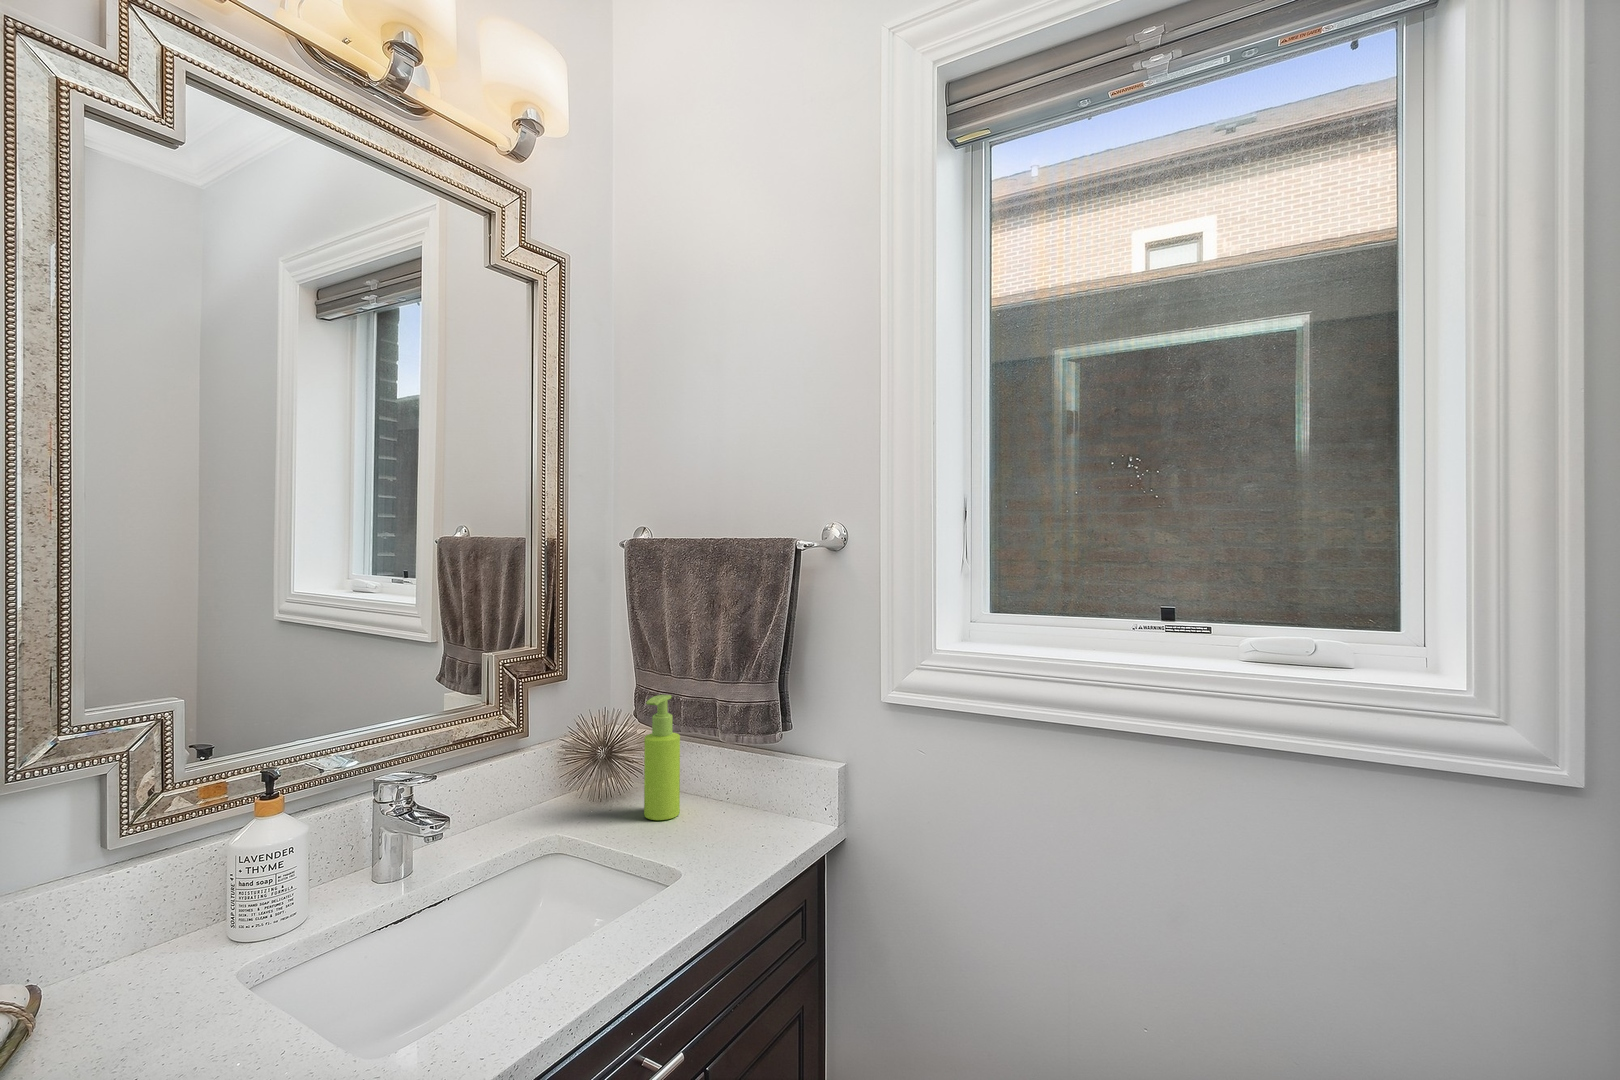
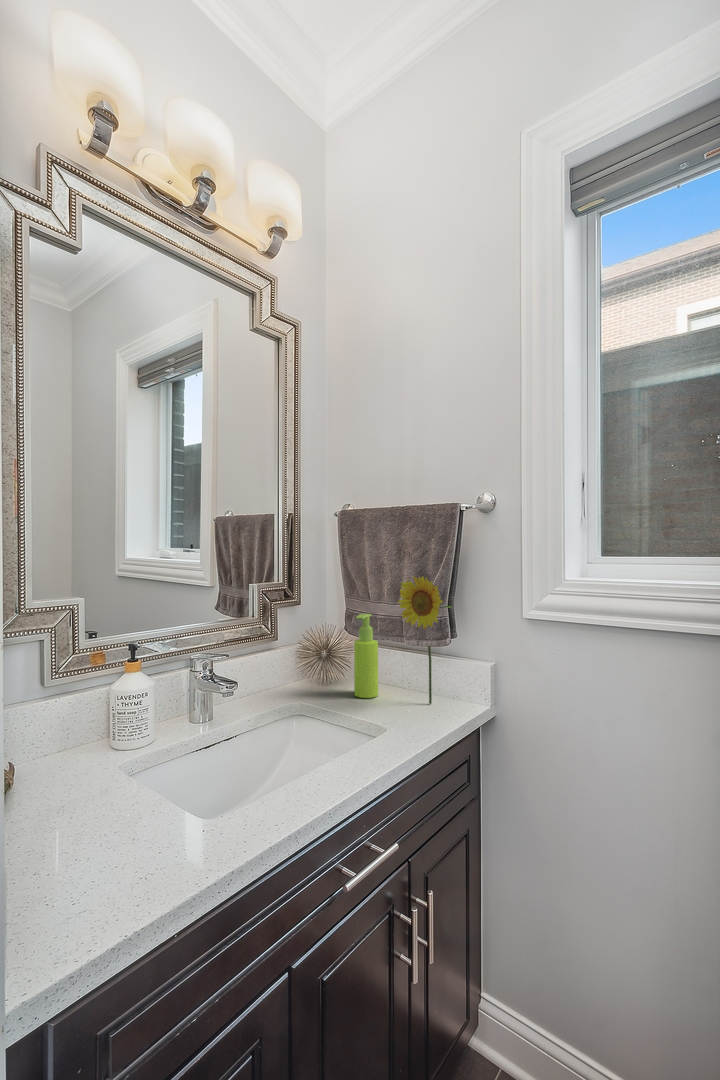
flower: none [706,644,783,827] -> present [398,576,452,704]

